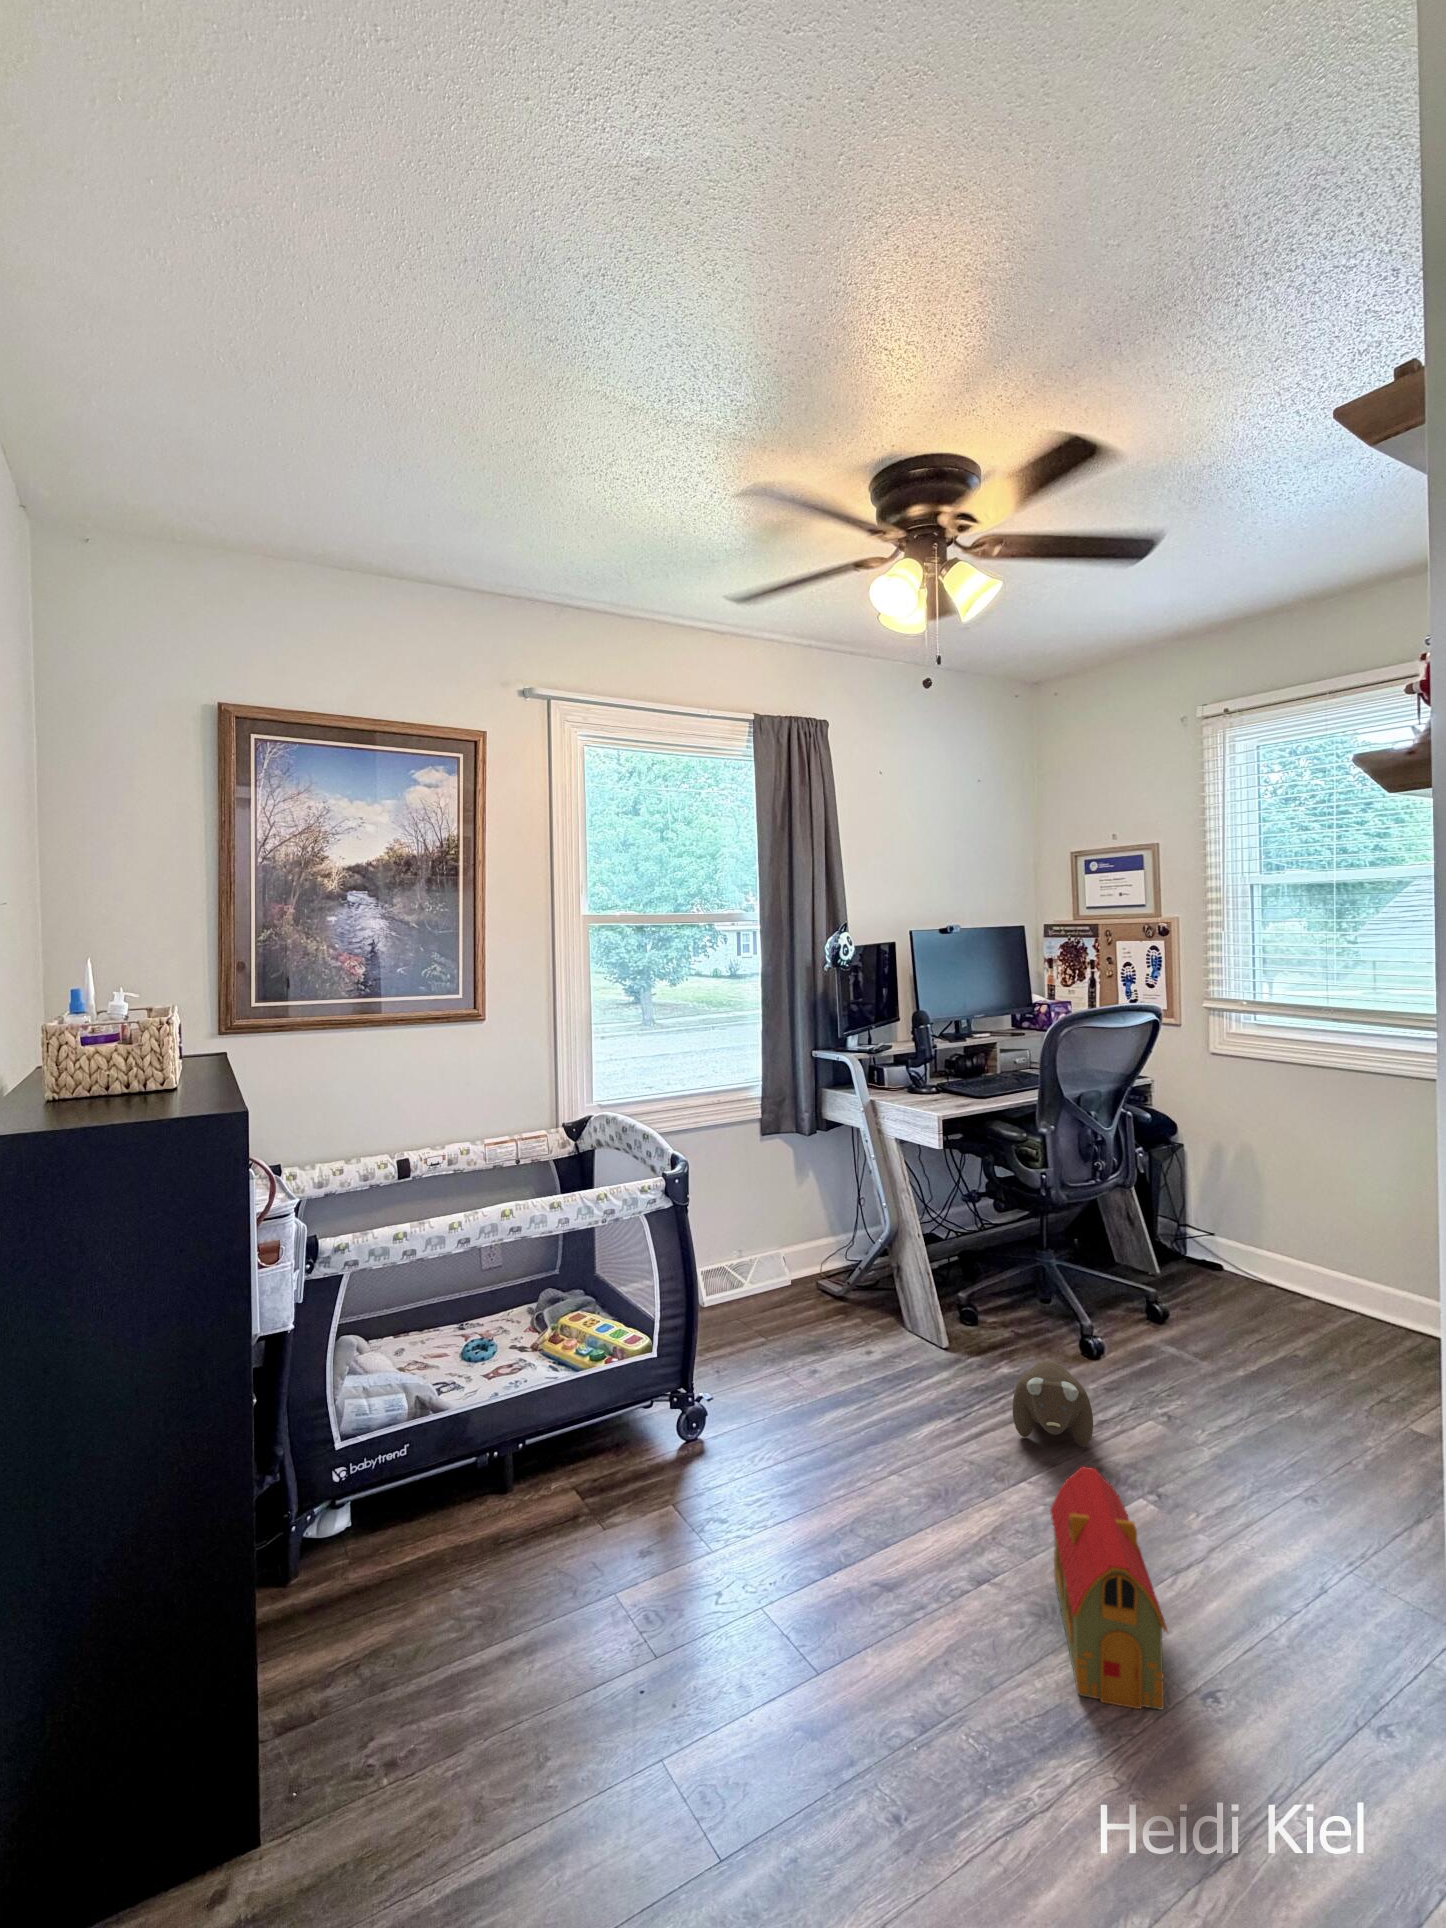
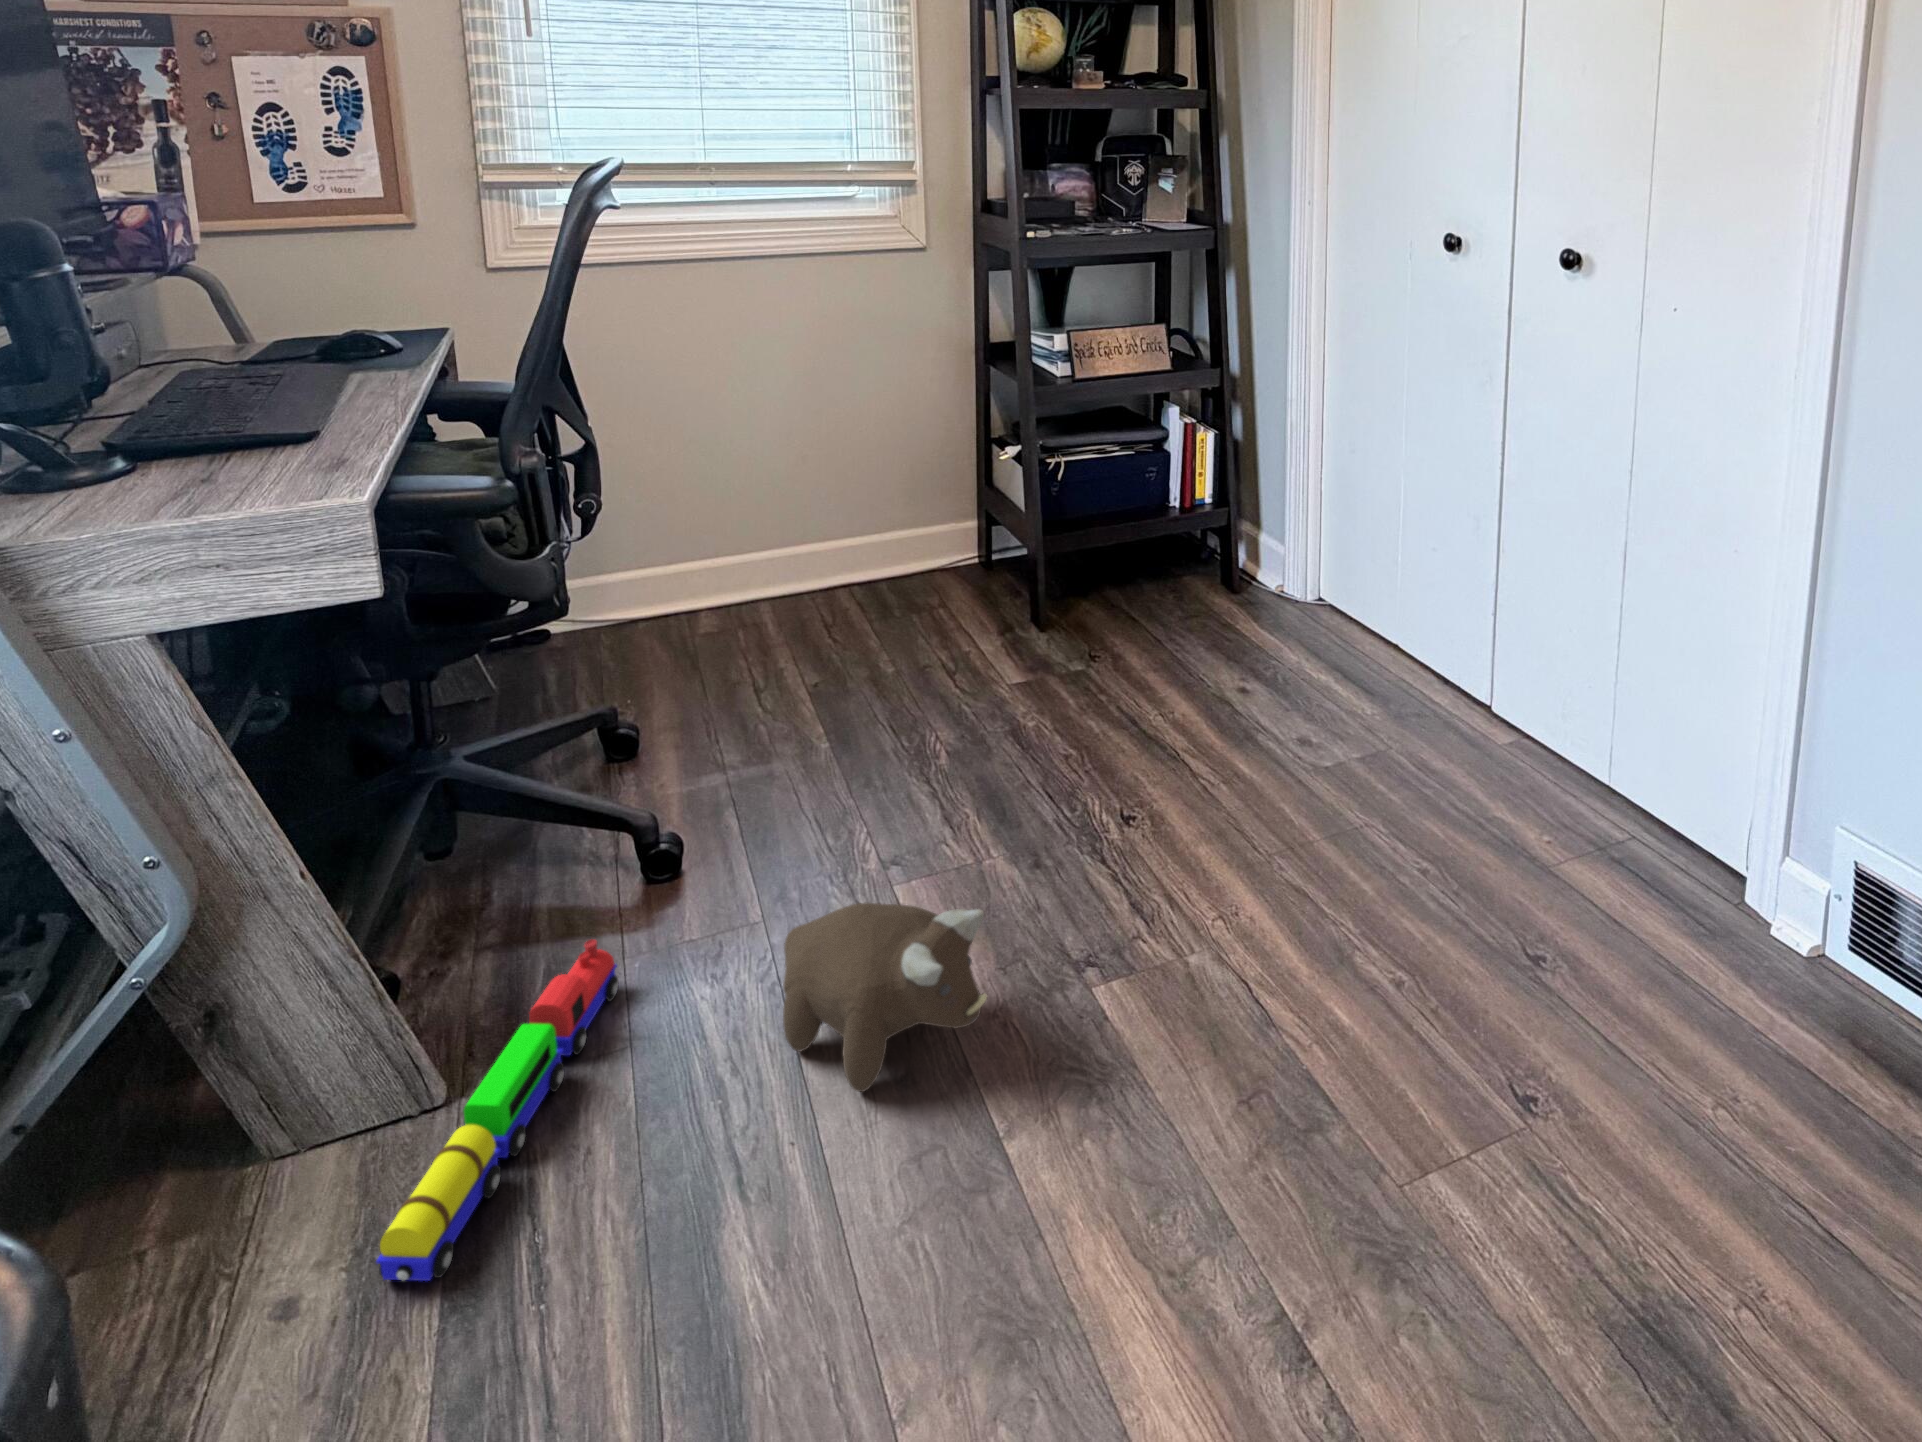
toy train: none [884,1335,1026,1372] -> present [376,939,618,1281]
toy house: present [1050,1467,1167,1710] -> none [1299,965,1594,1289]

